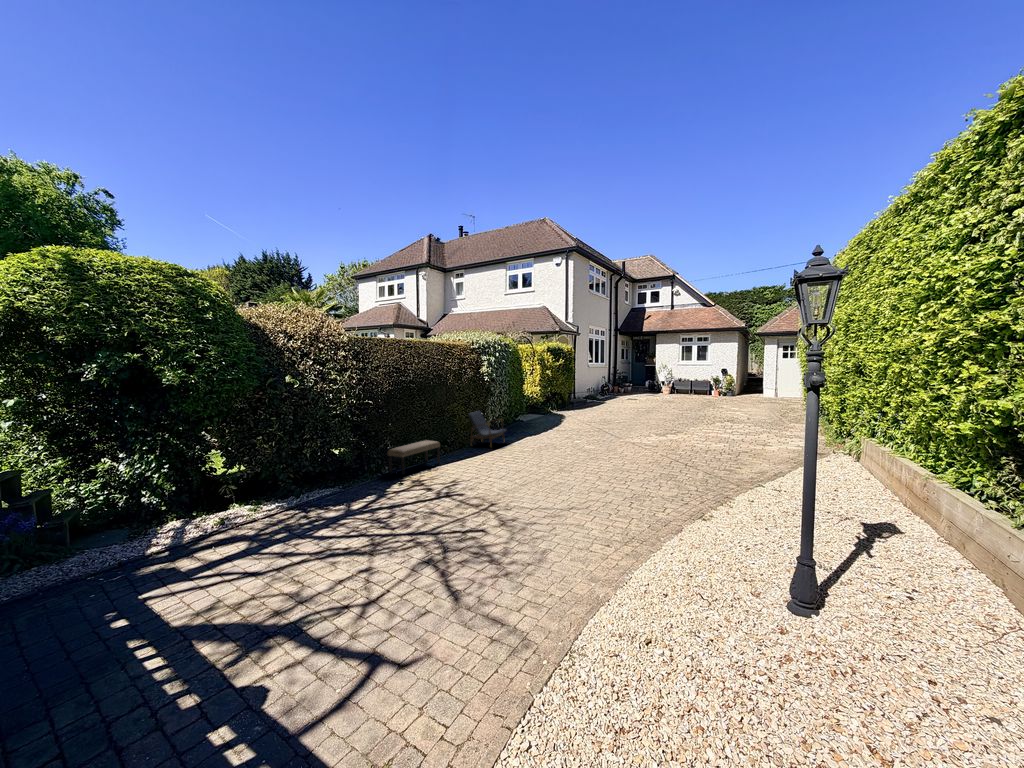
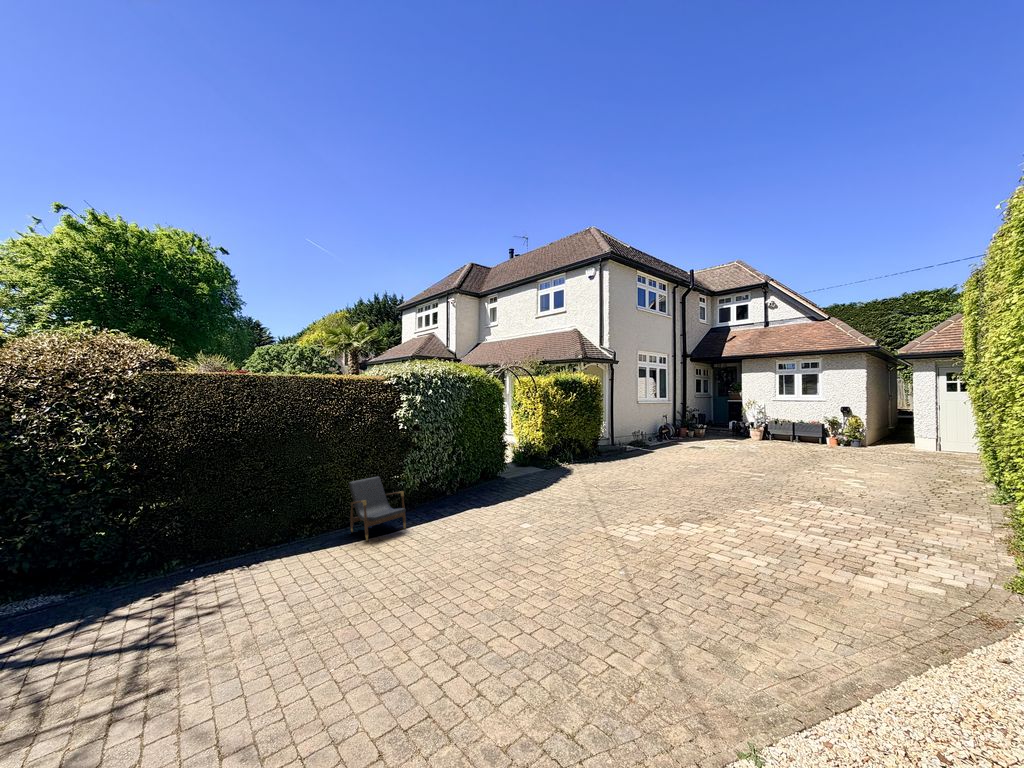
bench: present [388,440,440,474] -> none [123,532,235,602]

